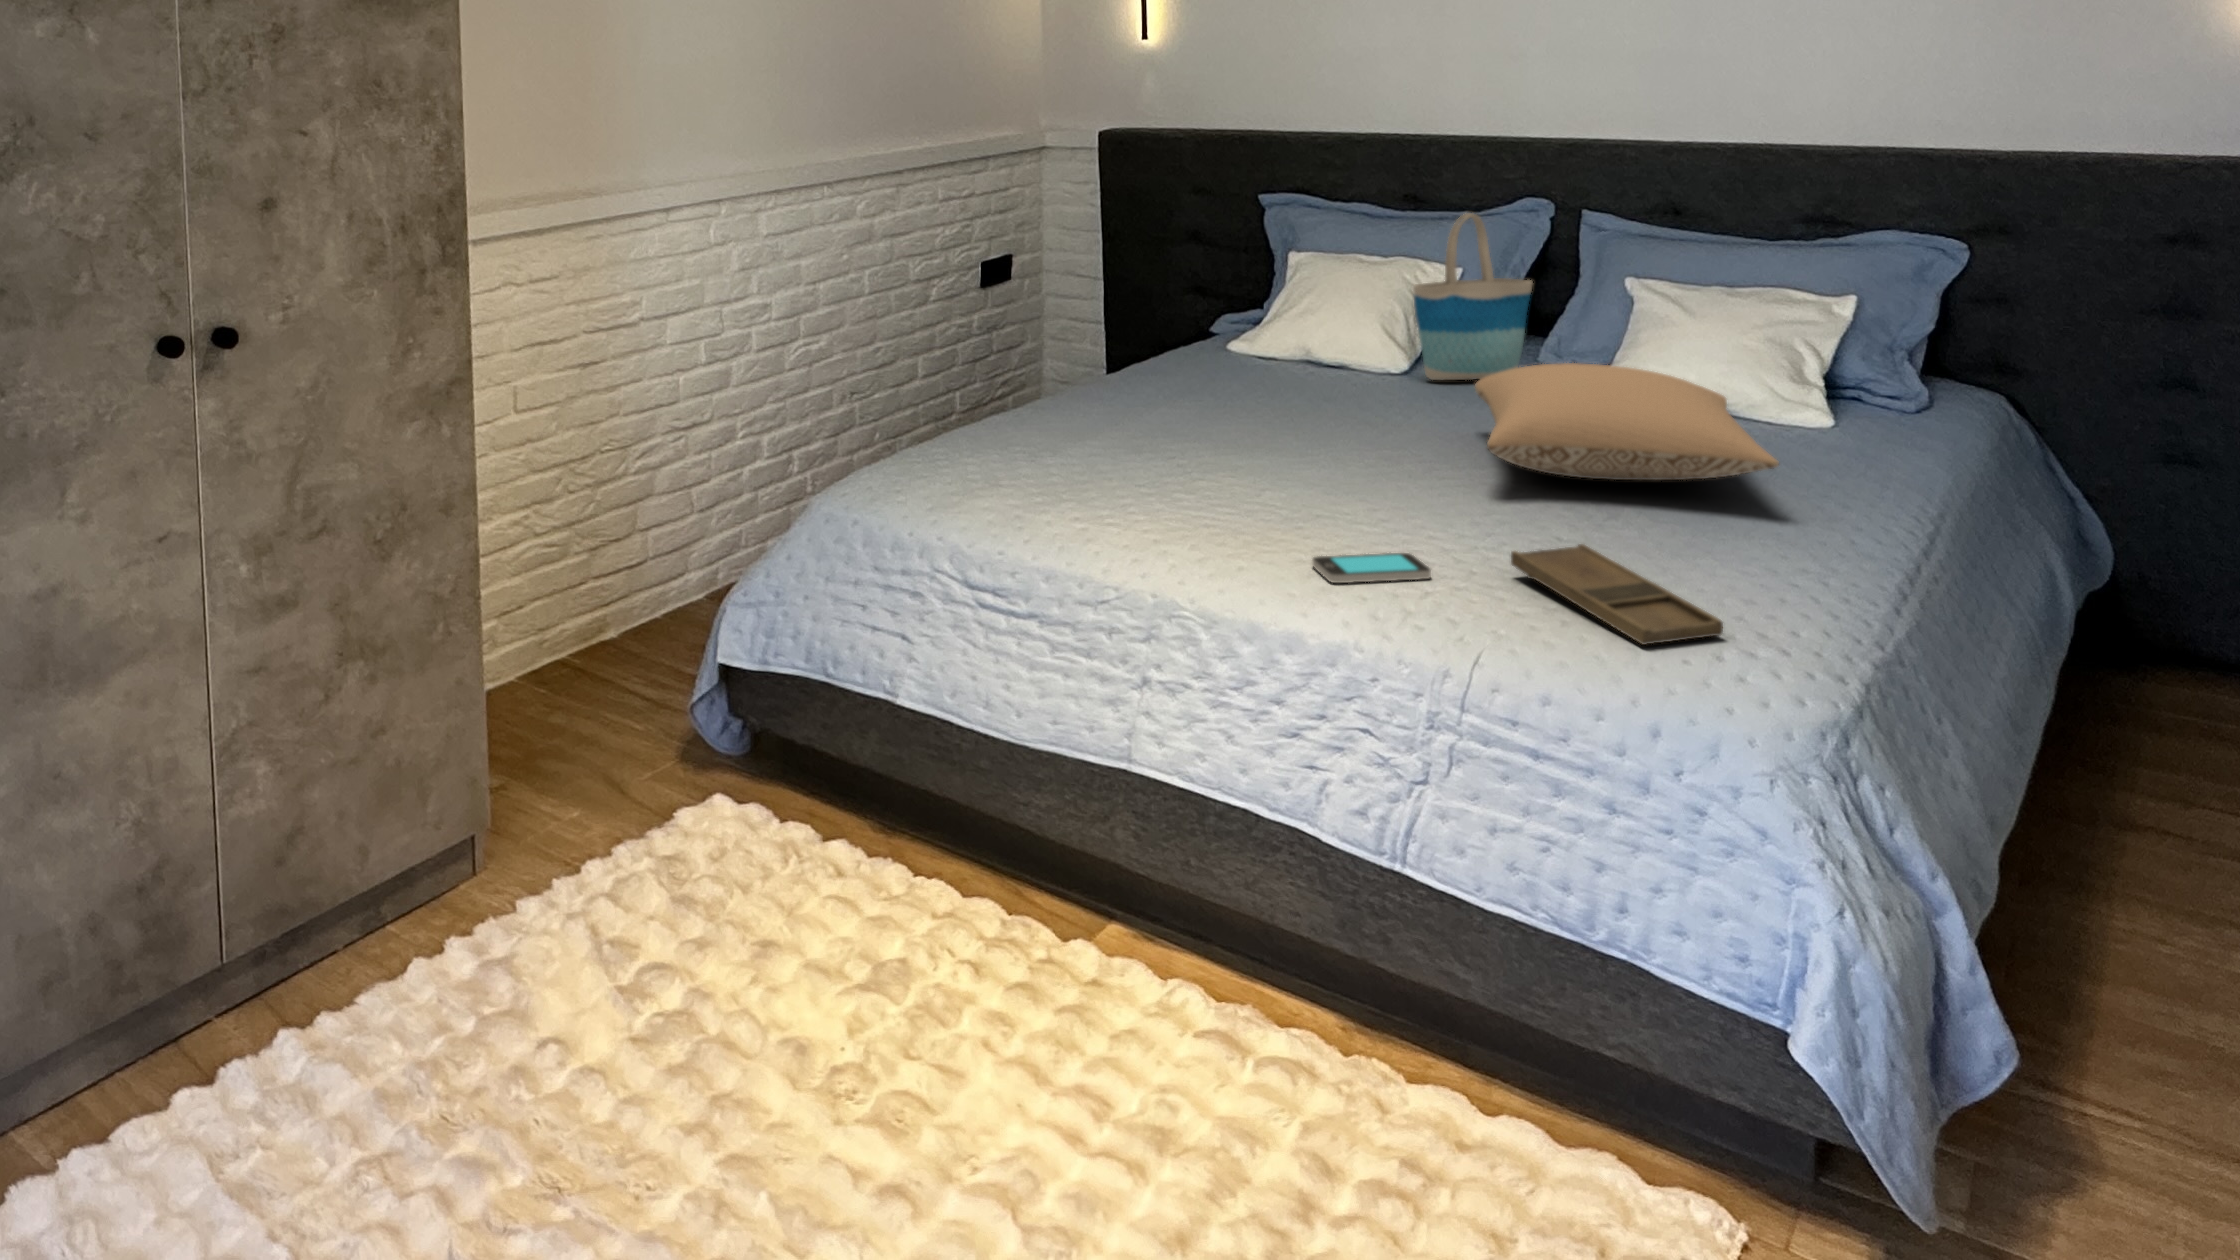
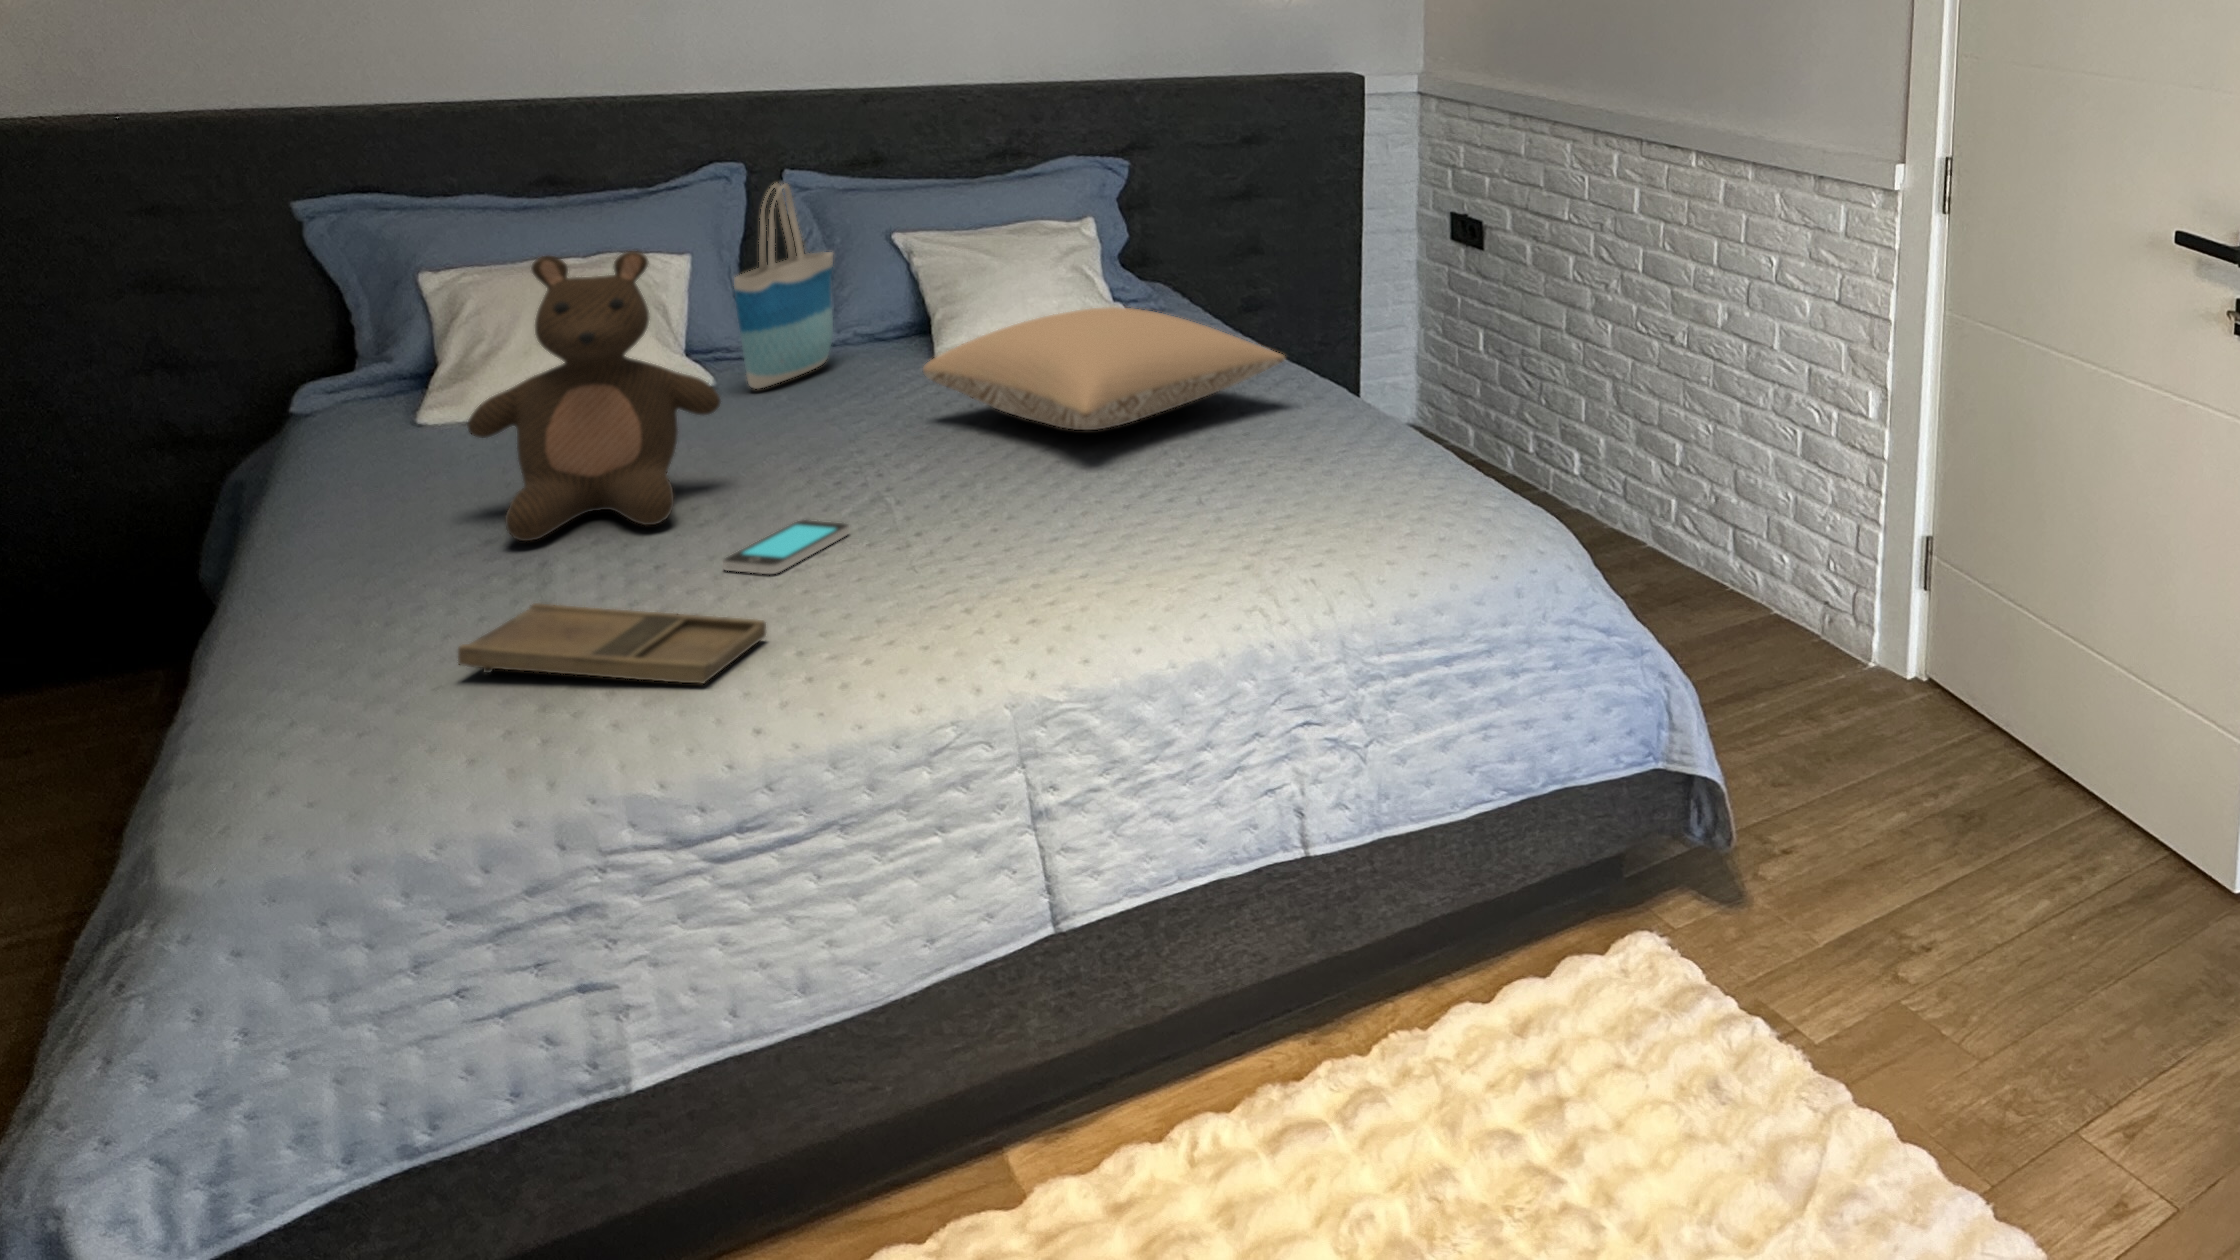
stuffed bear: none [1128,236,1281,433] -> present [468,251,721,541]
tray: present [1511,544,1723,645] -> present [458,603,766,684]
smartphone: present [1312,553,1431,583] -> present [723,520,849,574]

